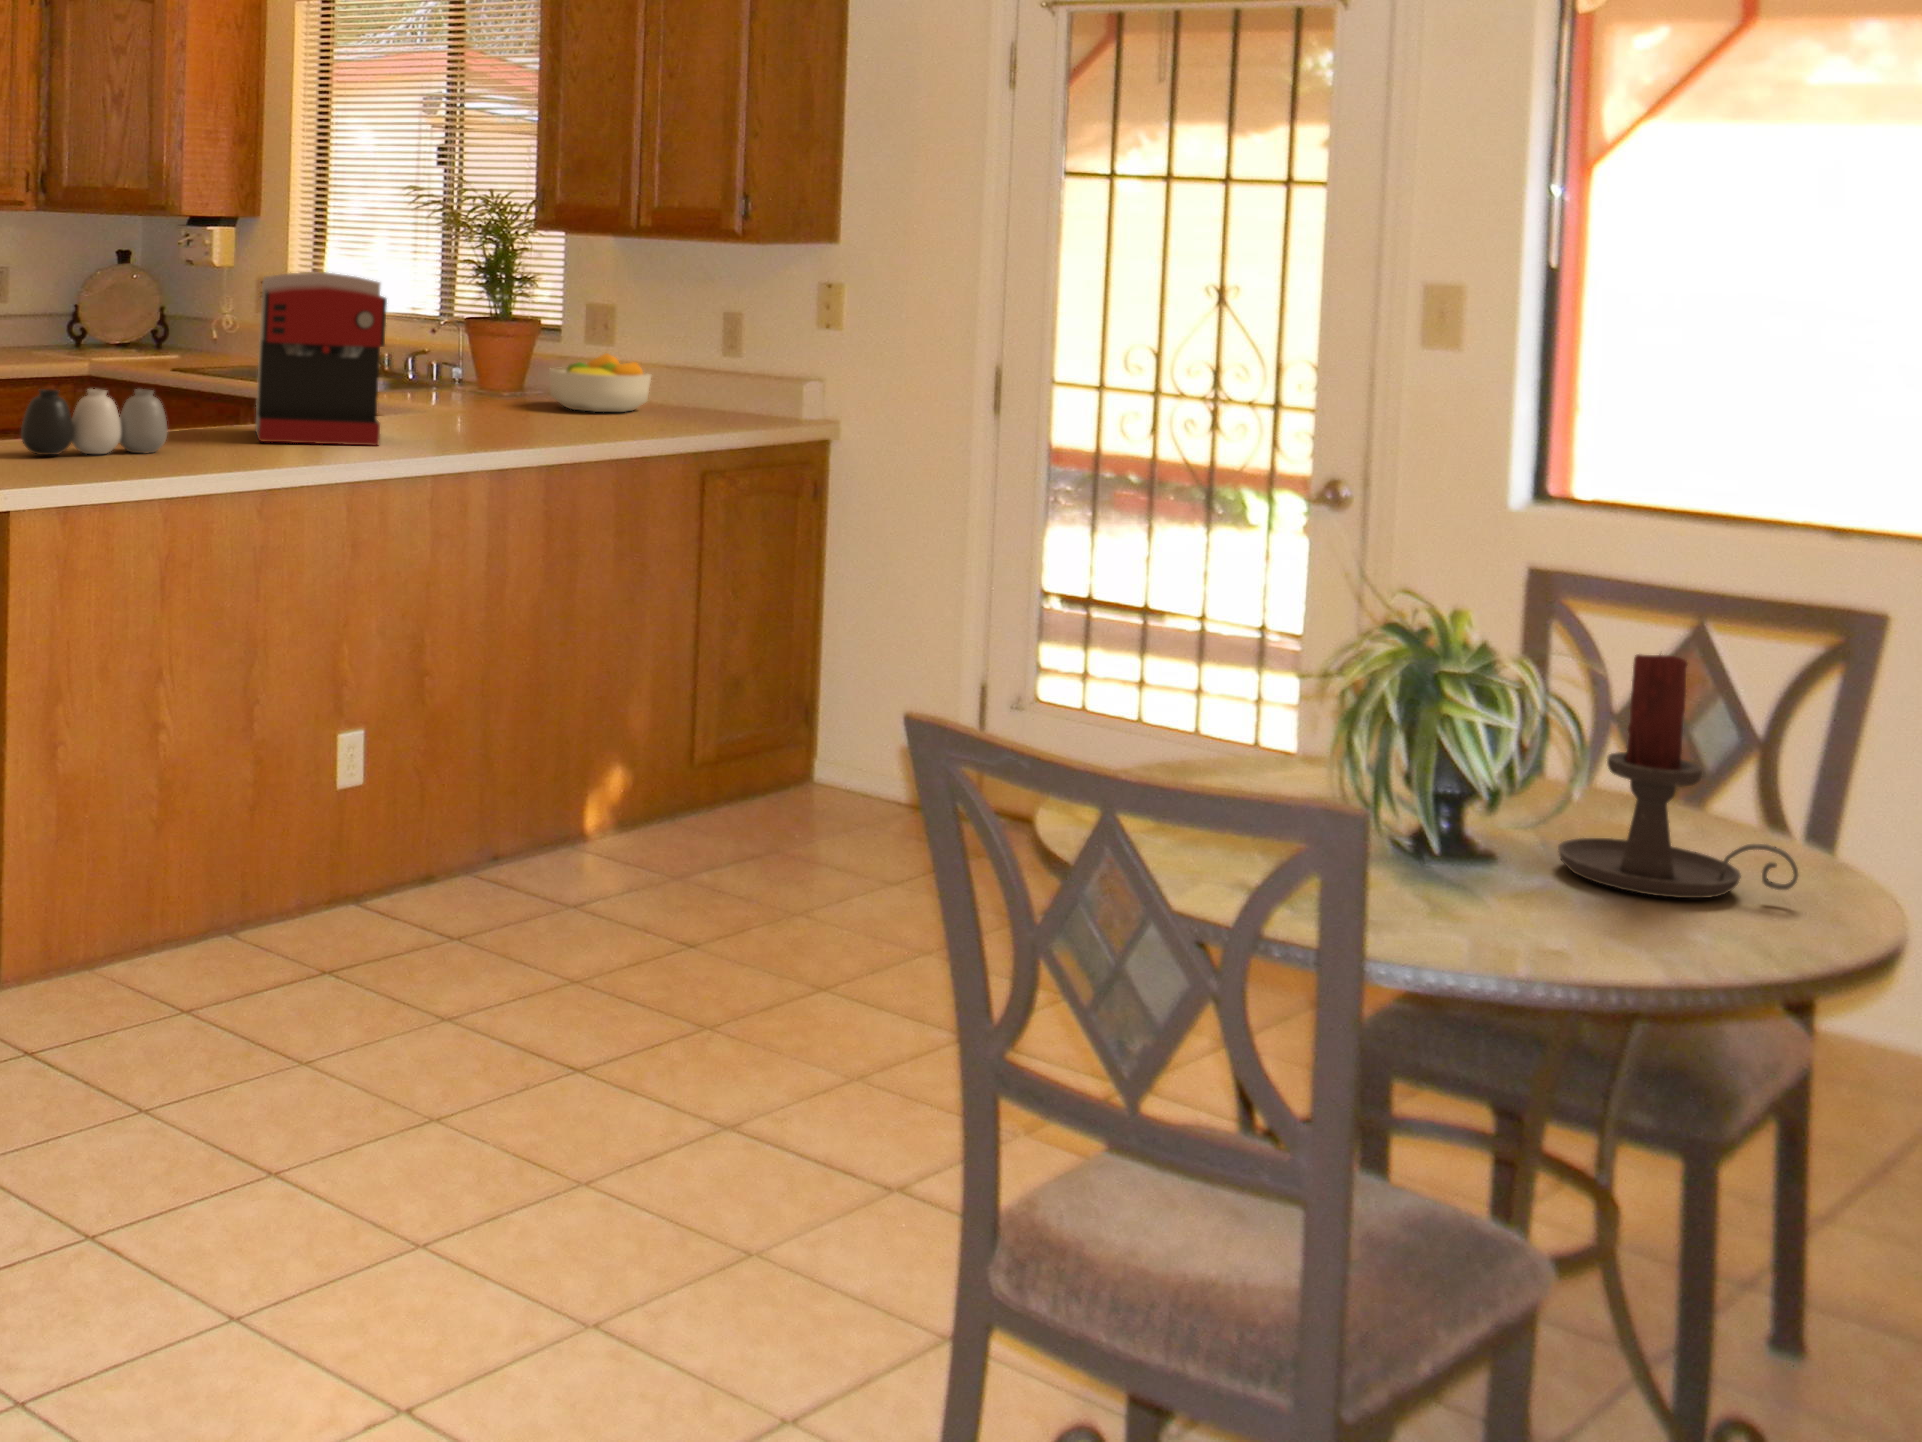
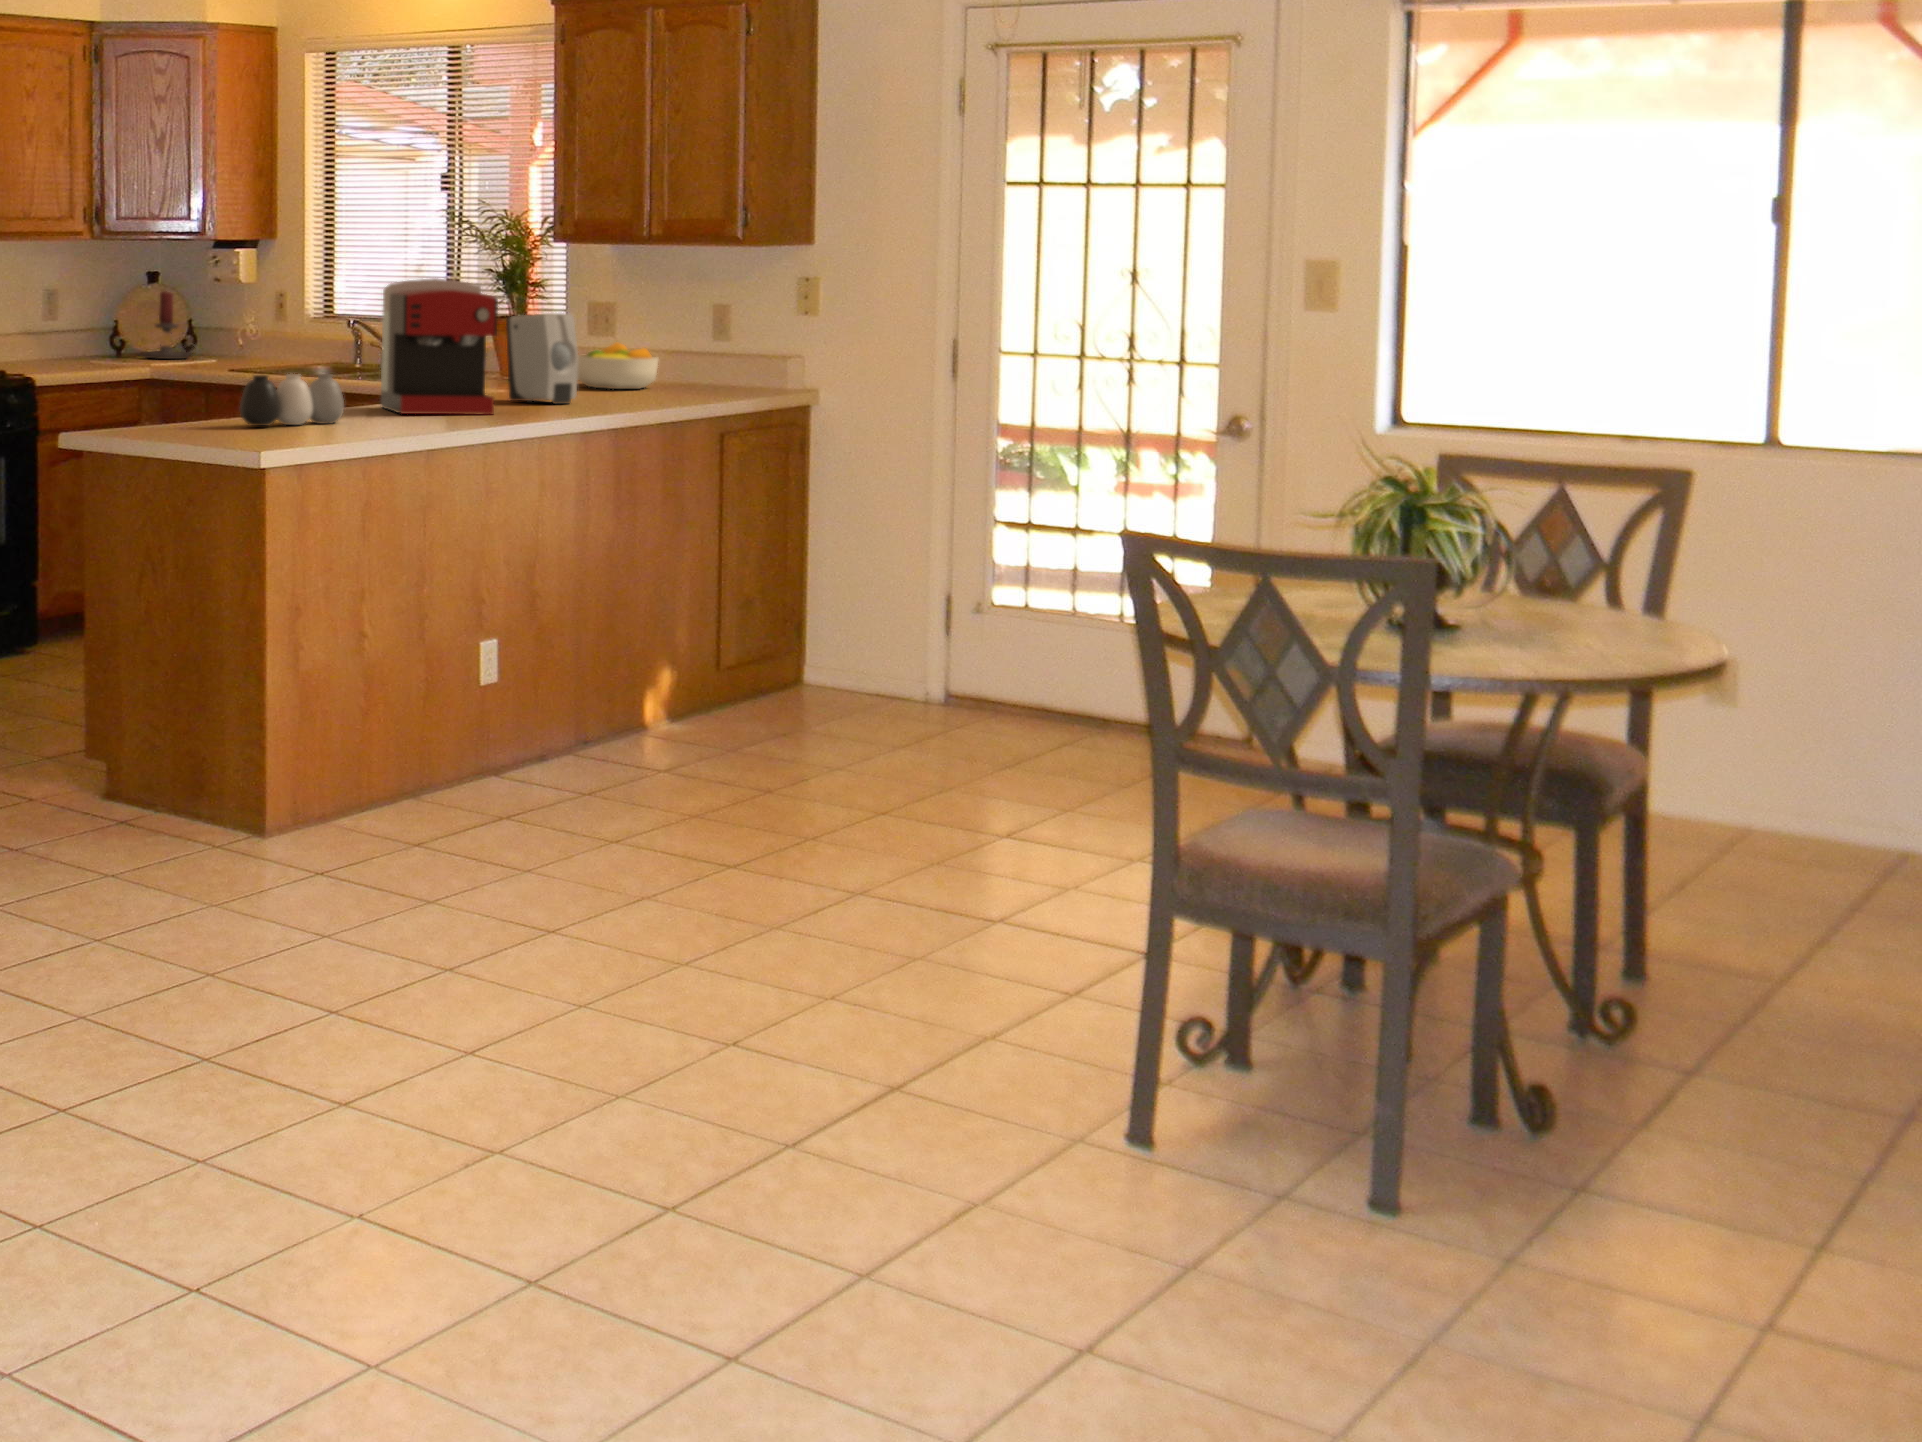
soap dispenser: none [430,319,514,432] -> present [506,313,578,404]
candle holder: present [1558,654,1798,898] -> present [143,291,198,359]

